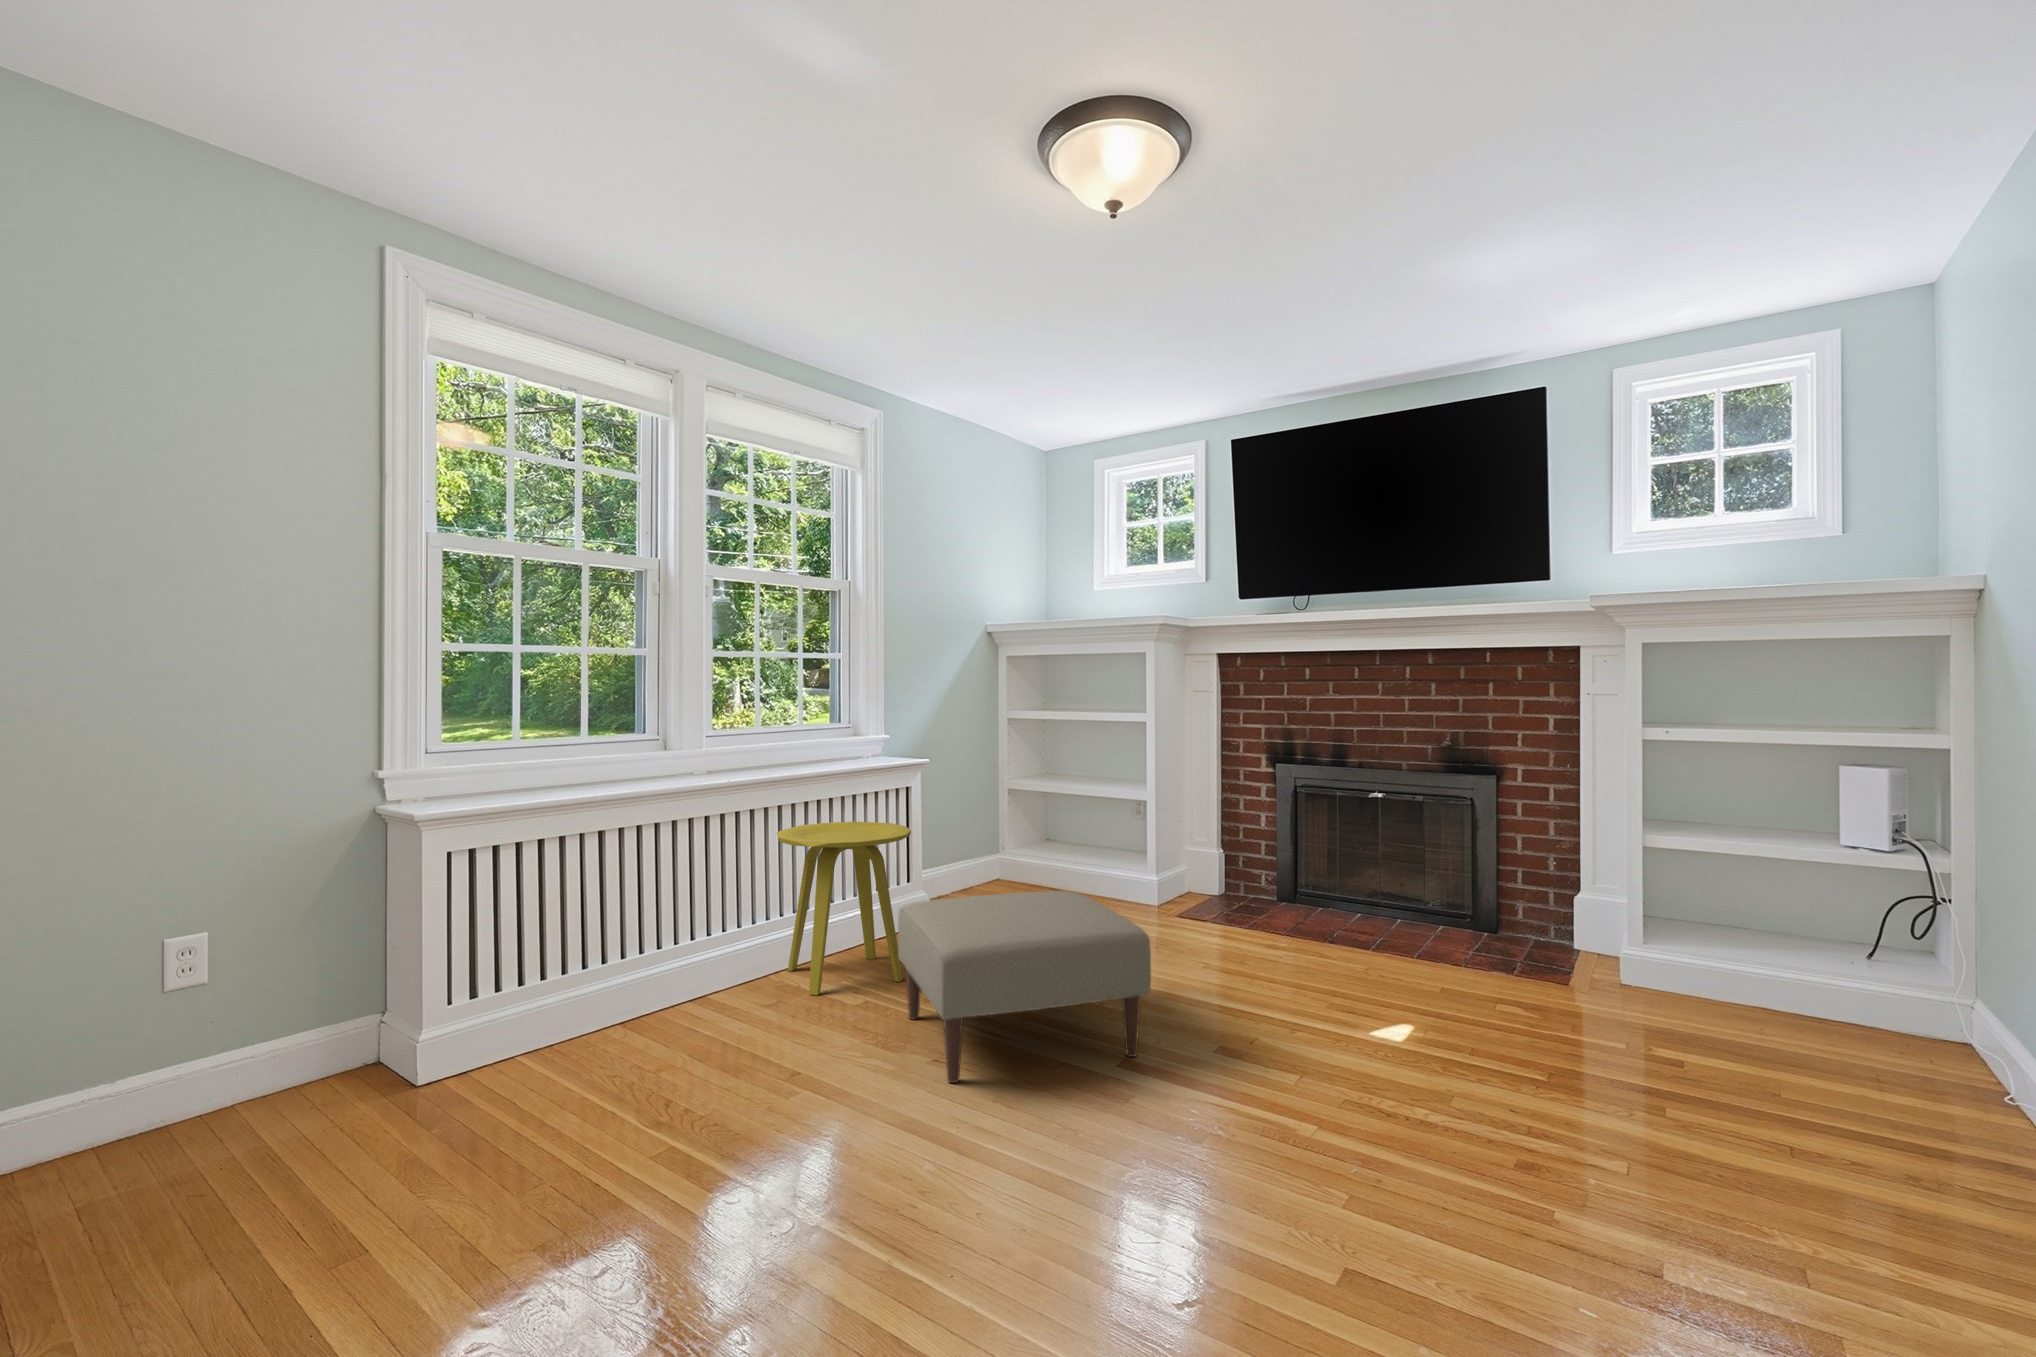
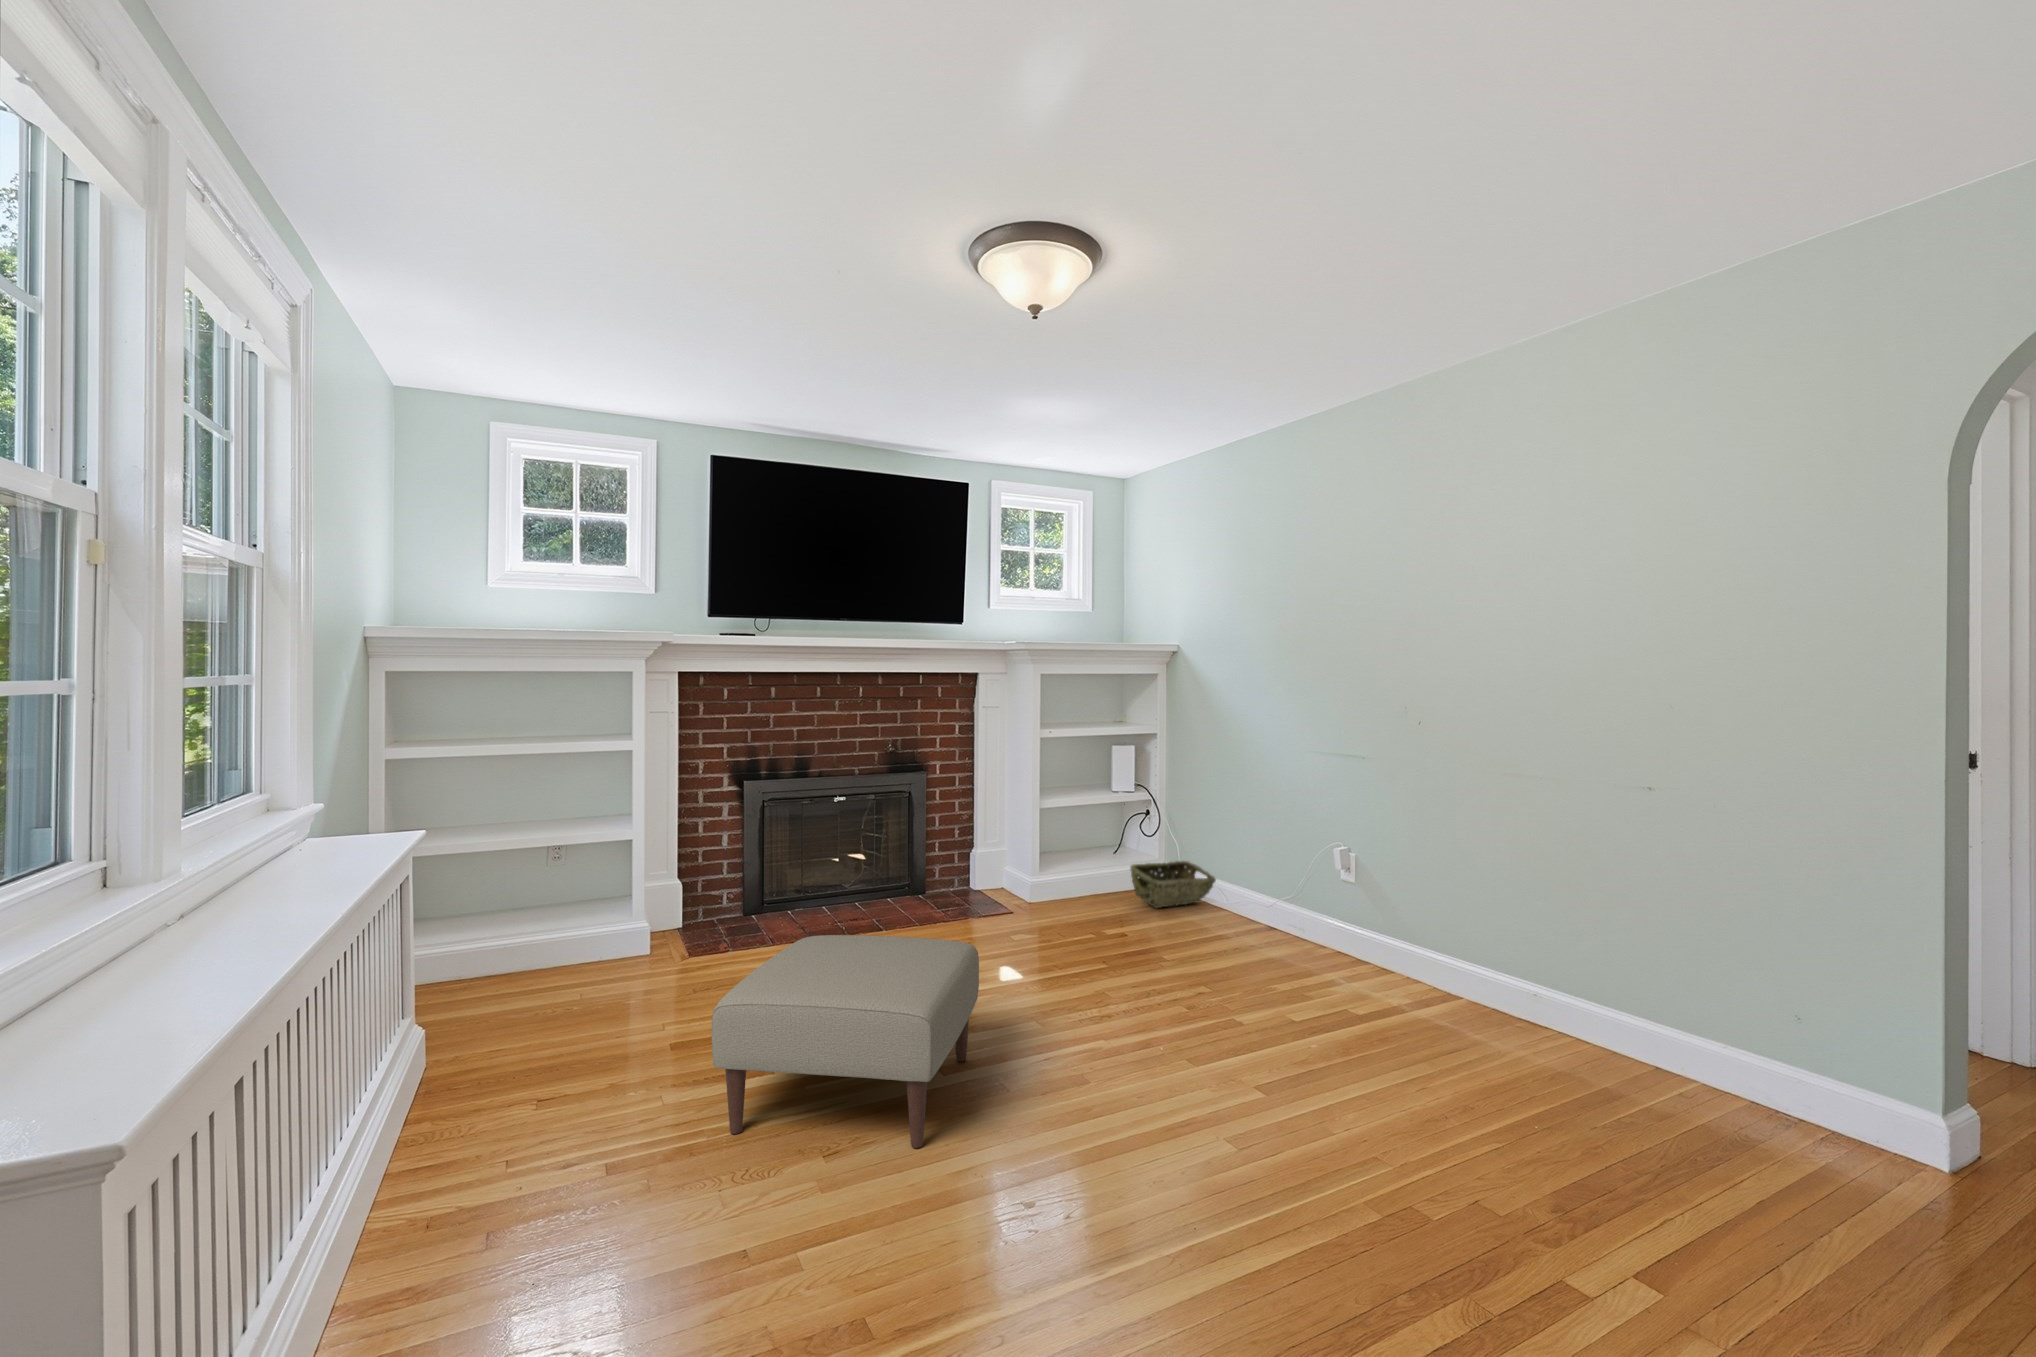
side table: present [777,822,911,995] -> none [409,916,626,1182]
woven basket: none [1782,961,1981,1064] -> present [1130,861,1216,908]

